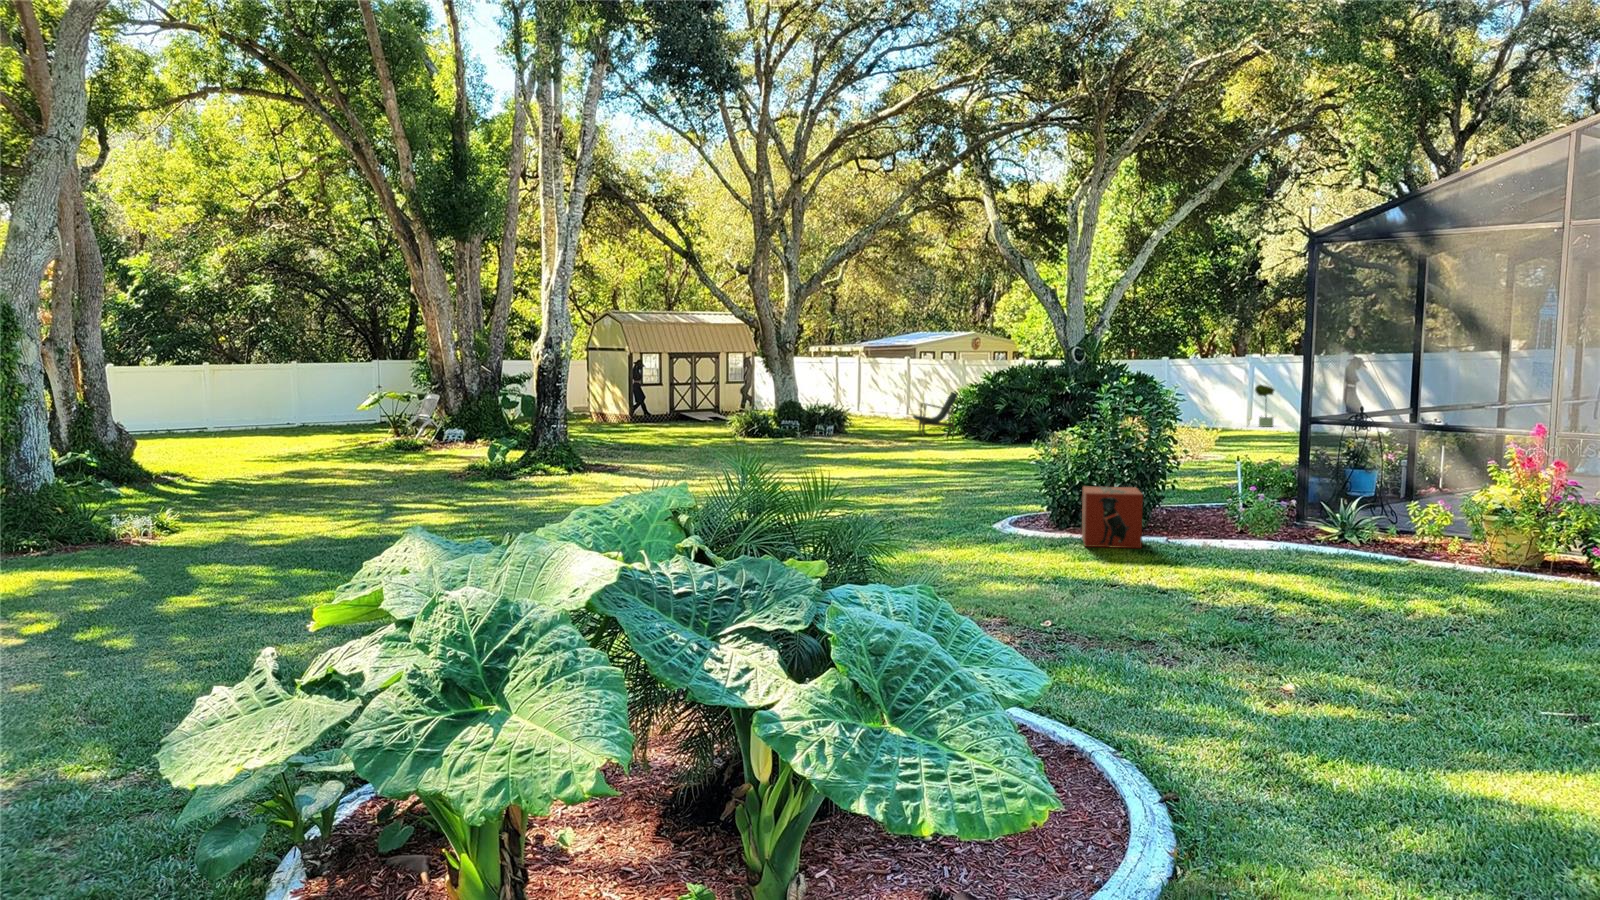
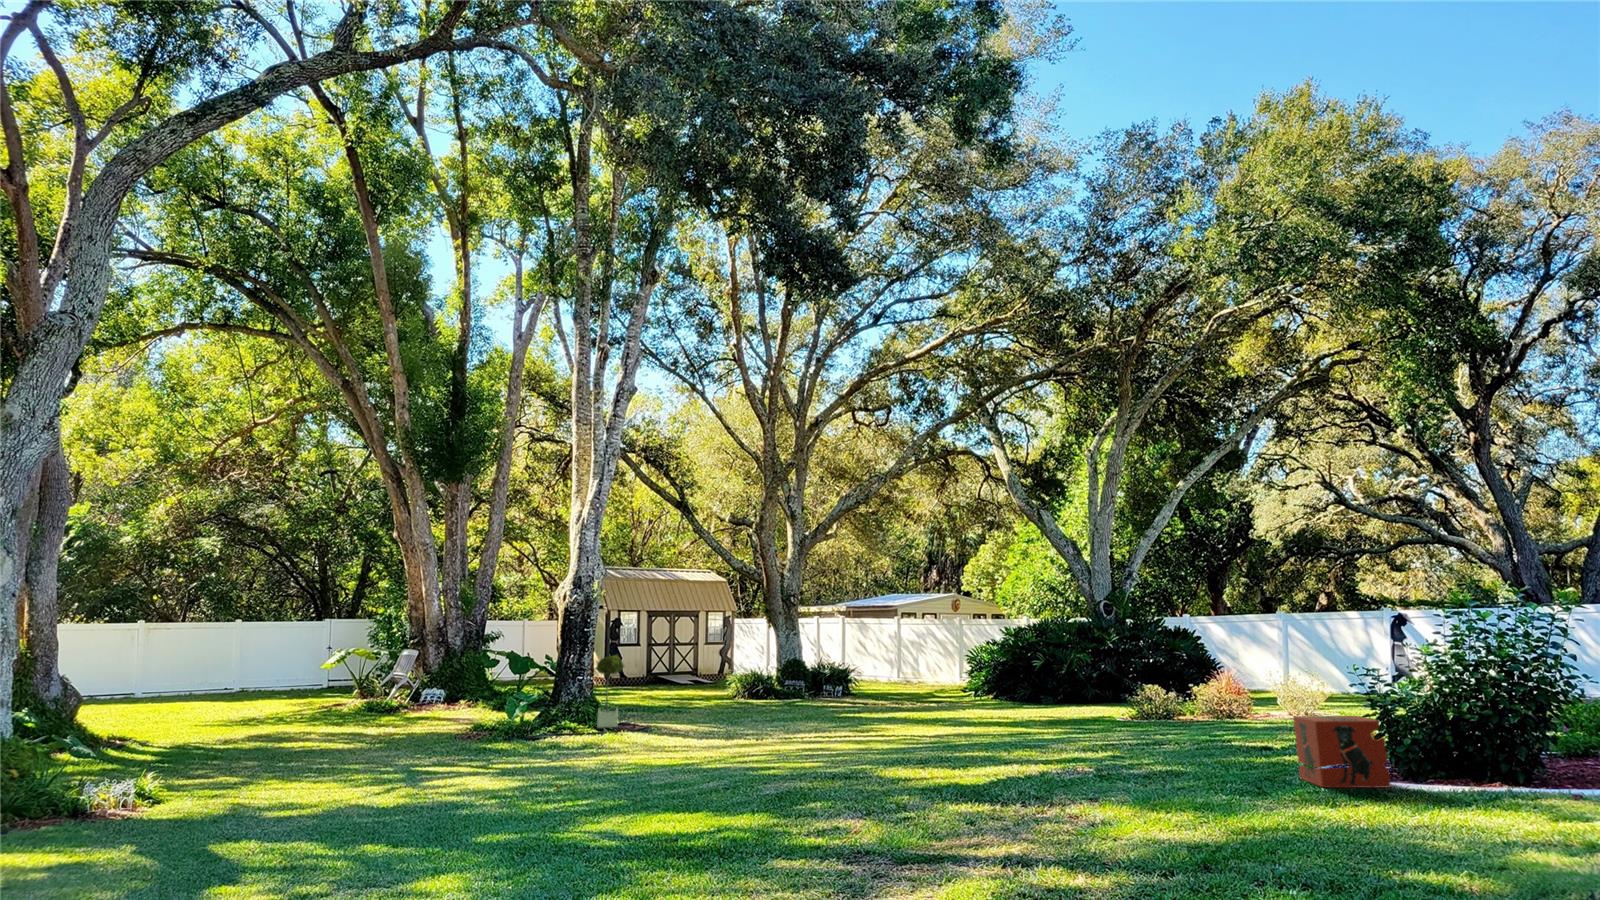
potted tree: present [1255,385,1274,427] -> present [595,655,624,728]
lounge chair: present [913,392,958,435] -> none [932,644,981,692]

